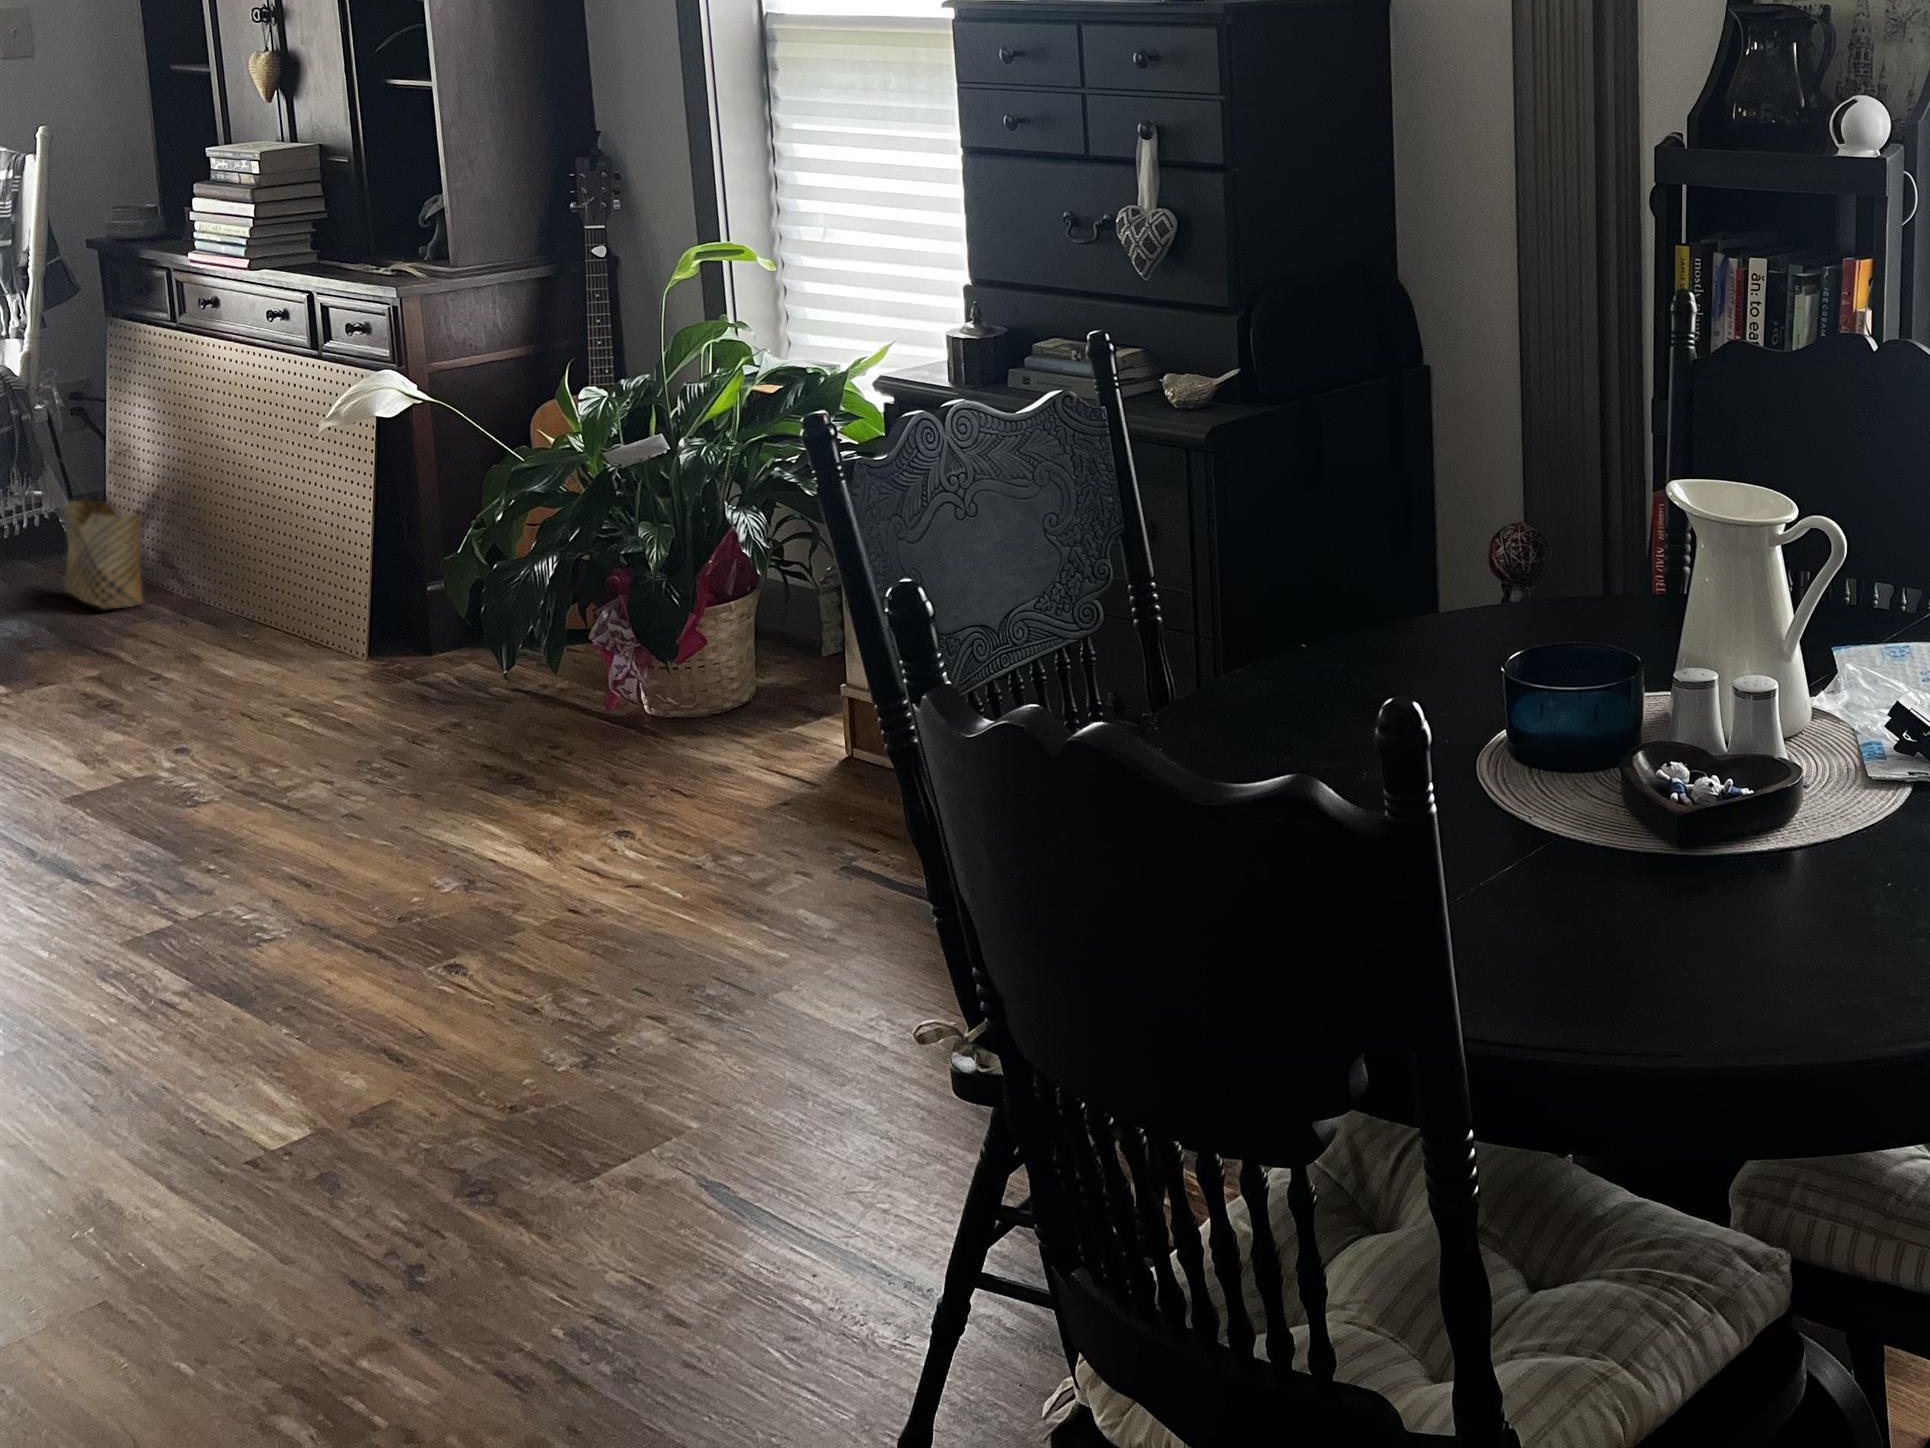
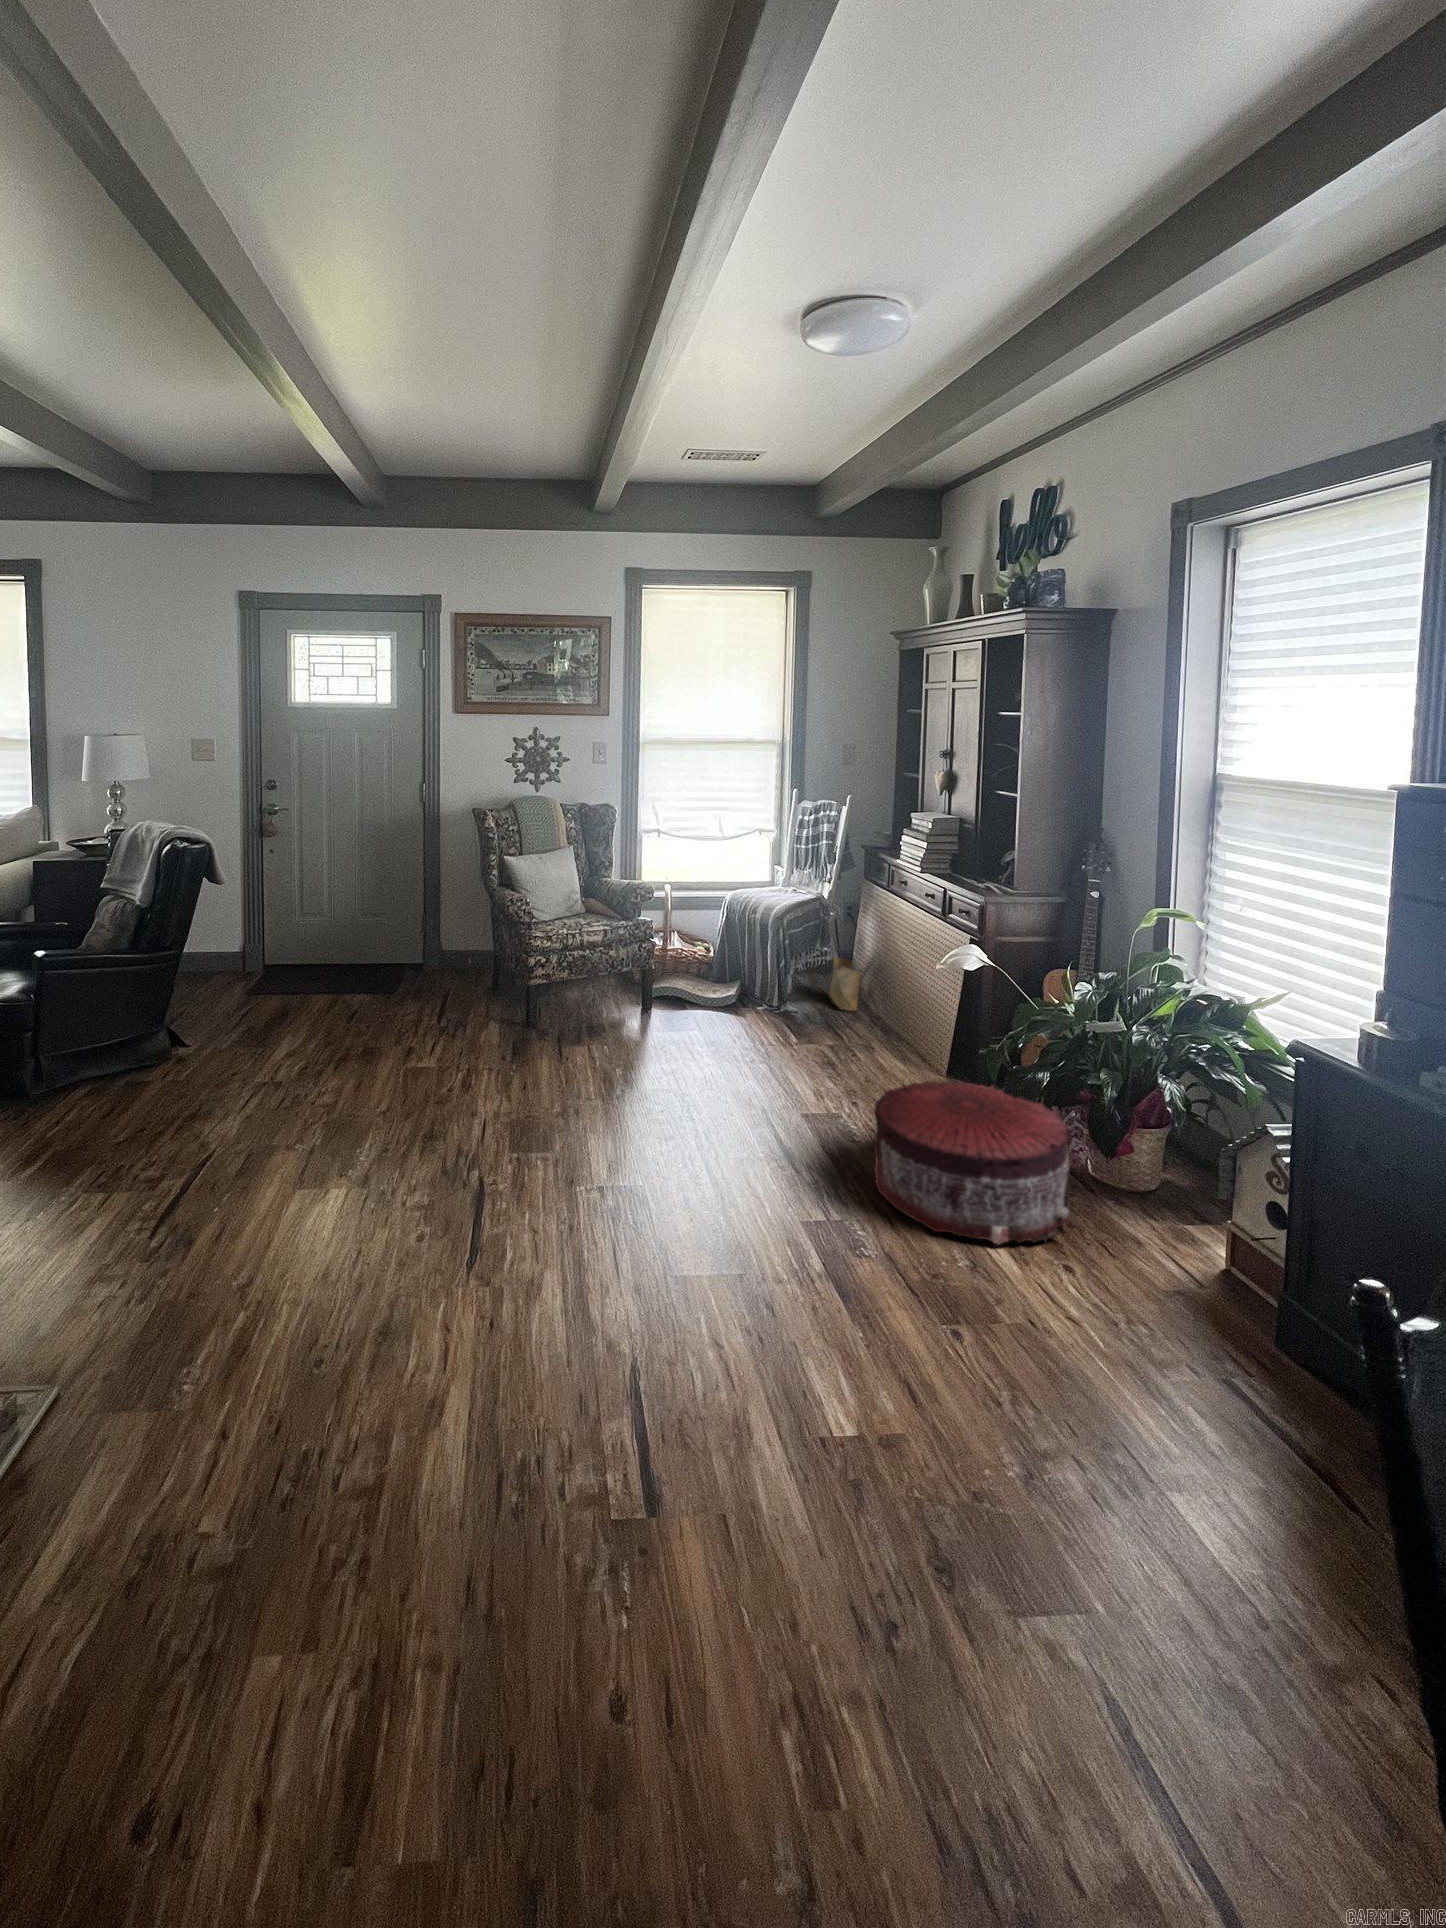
pouf: none [235,605,616,864] -> present [874,1081,1070,1244]

